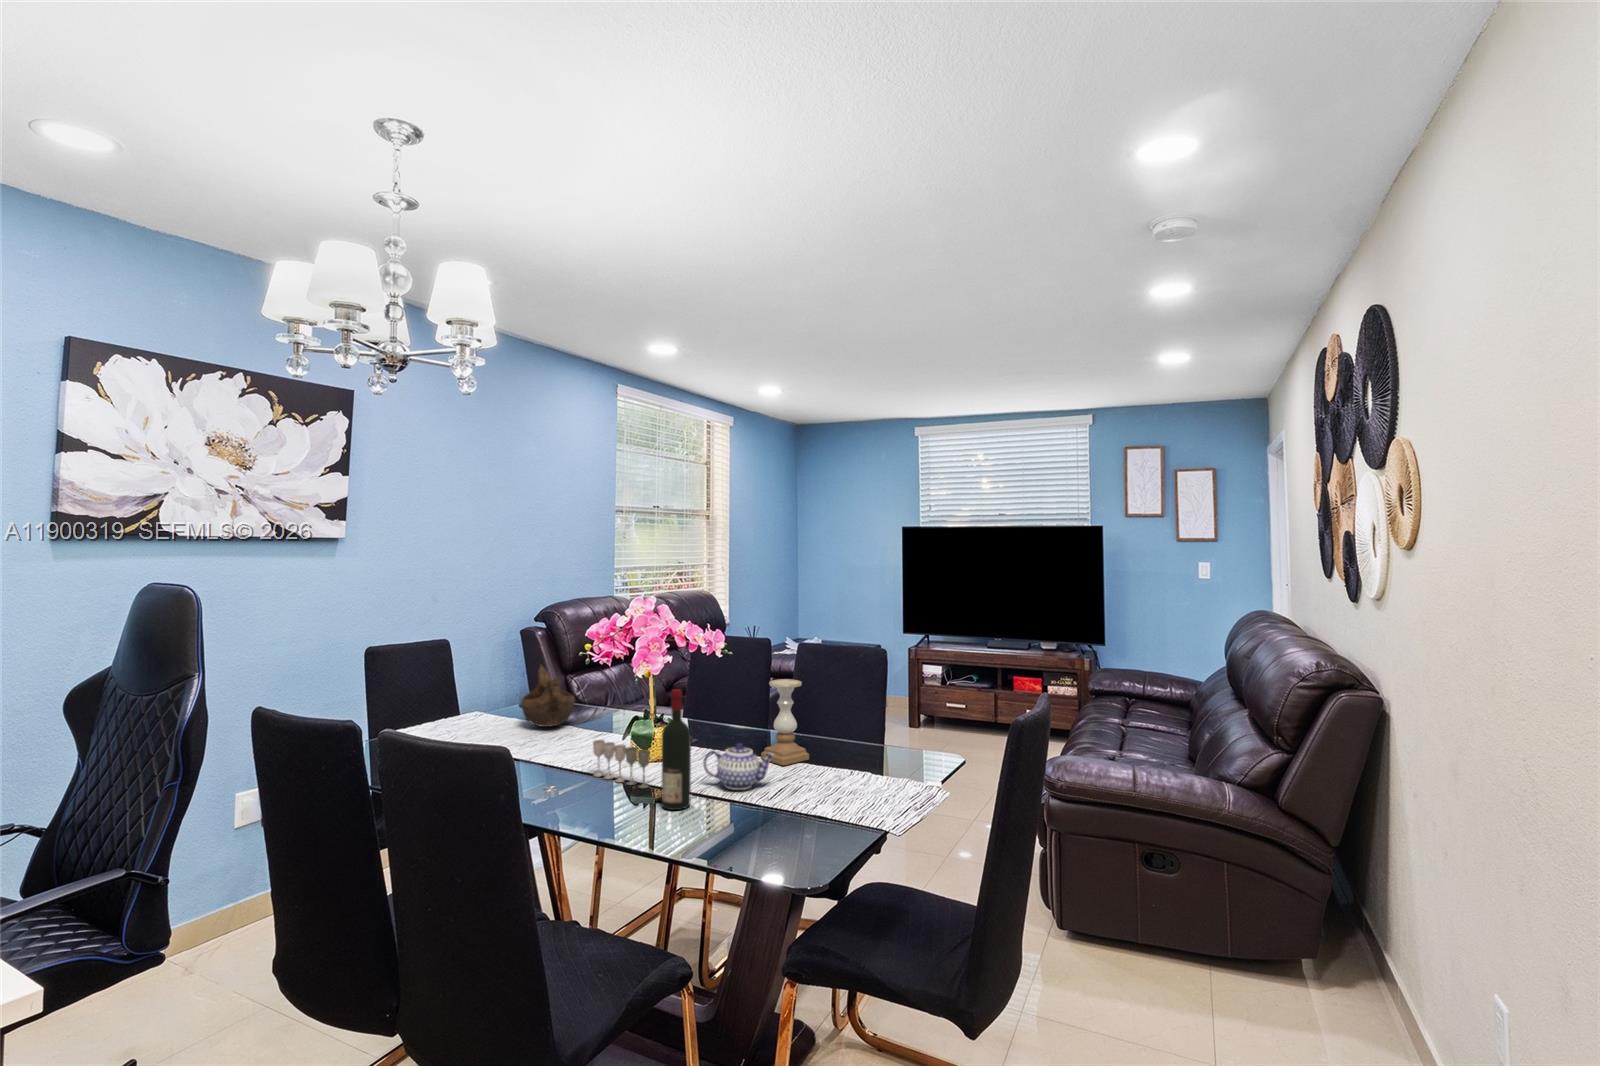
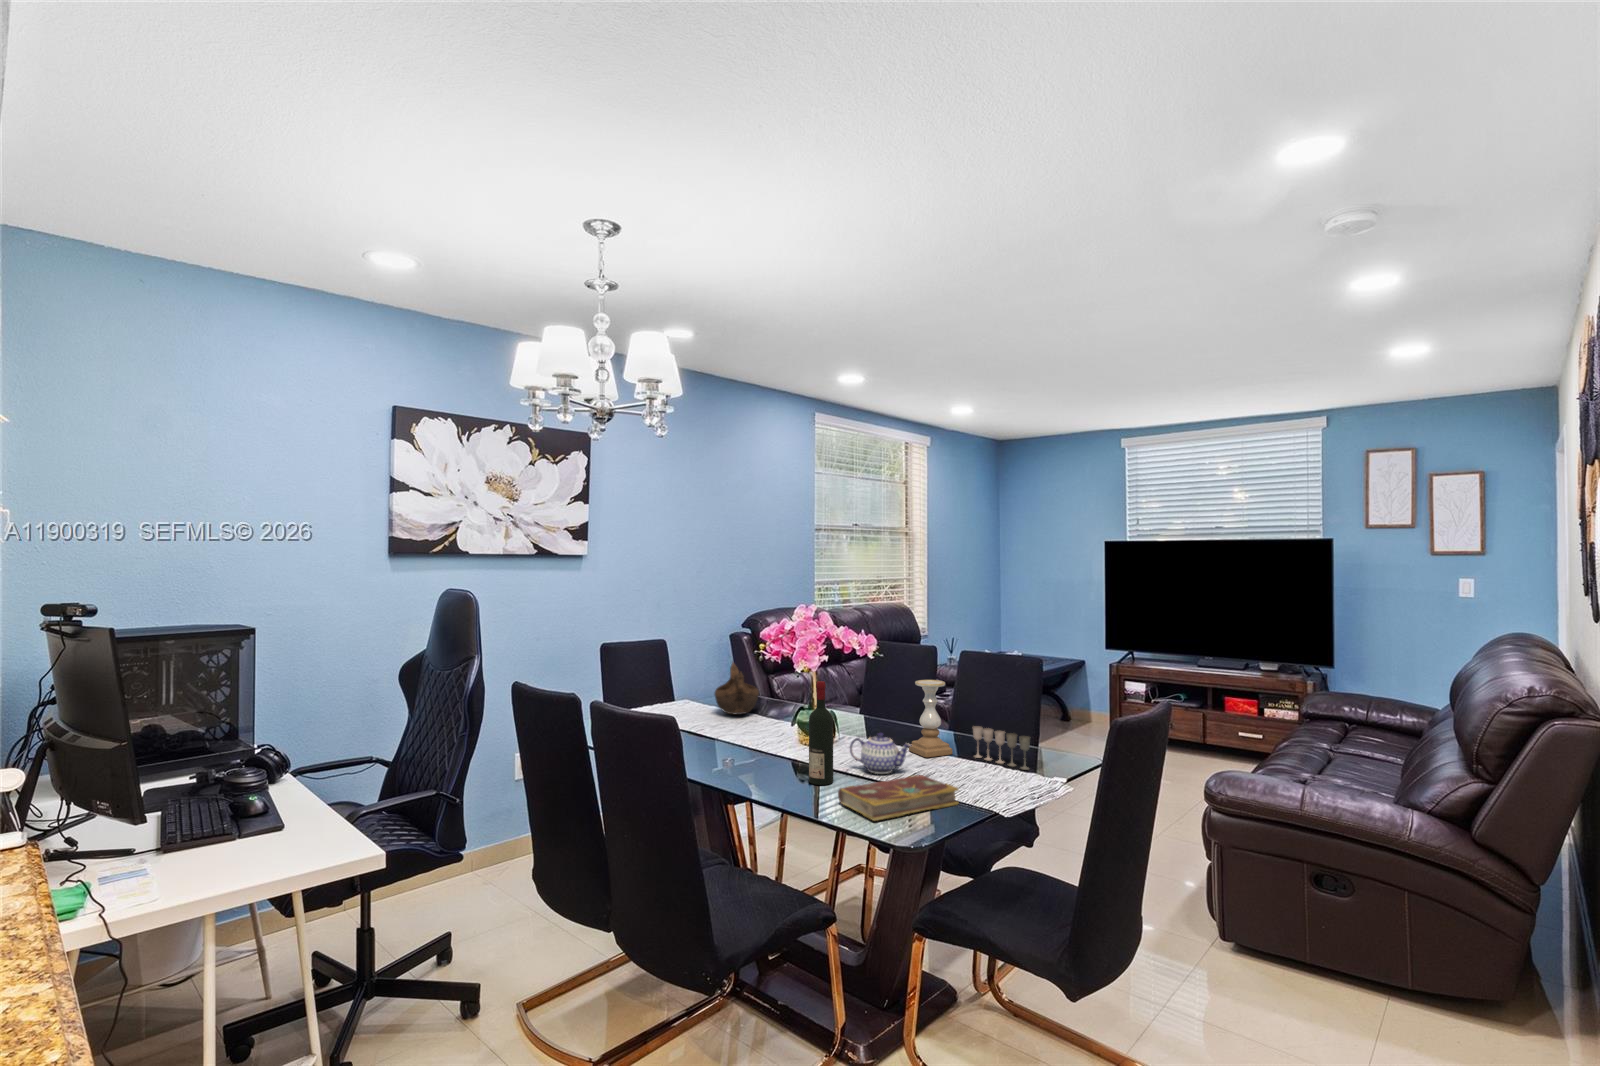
wine glass: present [593,740,650,788] -> present [973,726,1030,770]
book: none [705,789,839,852] -> present [838,775,958,821]

